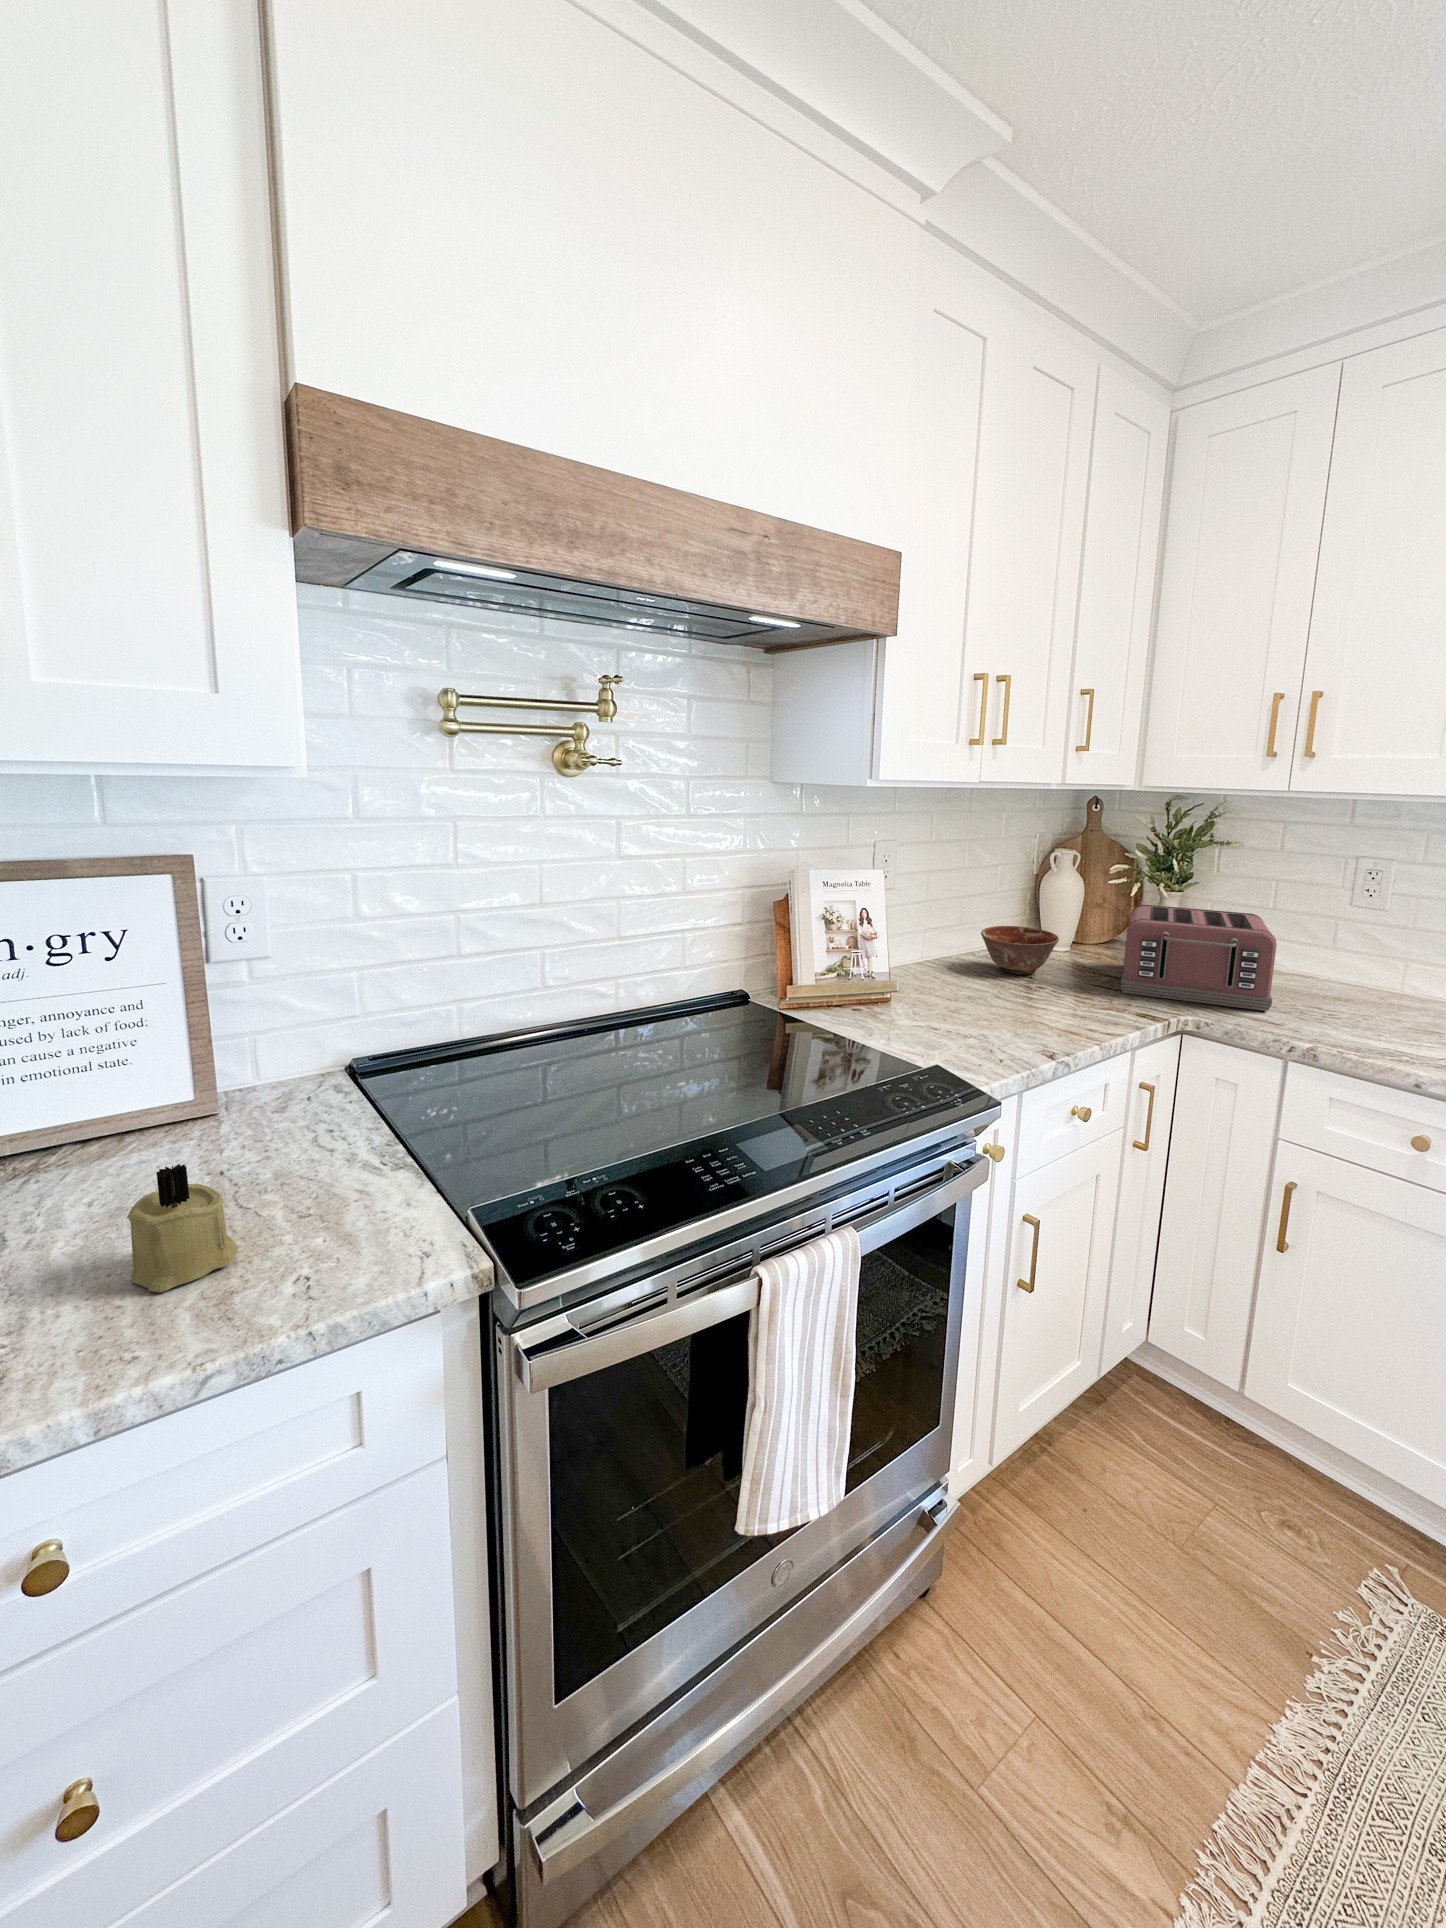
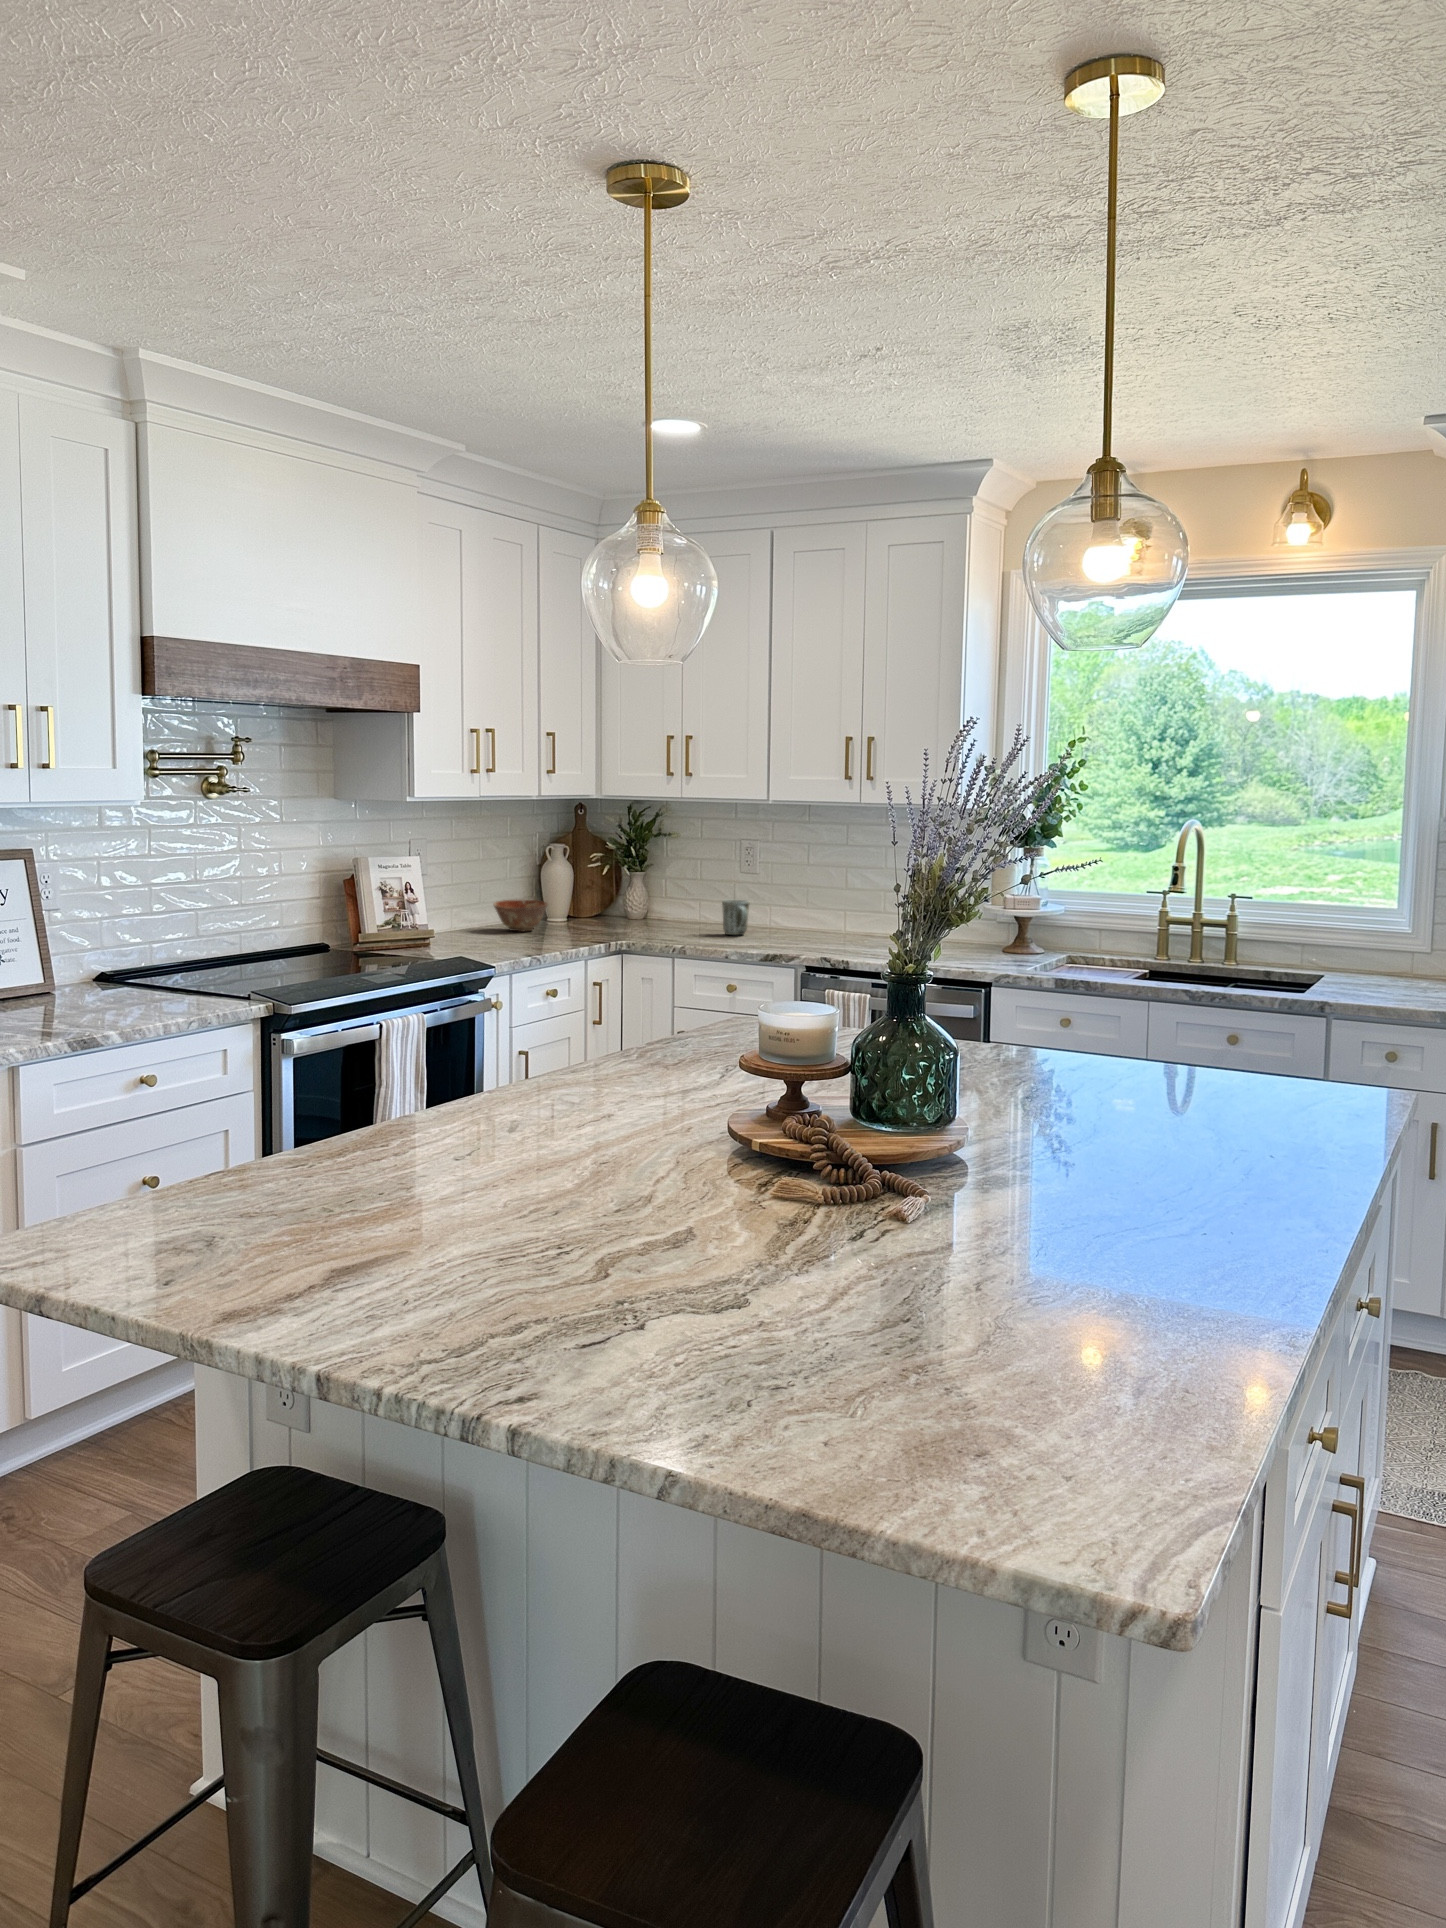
toaster: present [1121,905,1276,1011] -> none [587,879,685,937]
mug: none [1345,954,1406,1015] -> present [722,900,750,935]
candle: present [127,1164,237,1292] -> none [127,963,165,1009]

